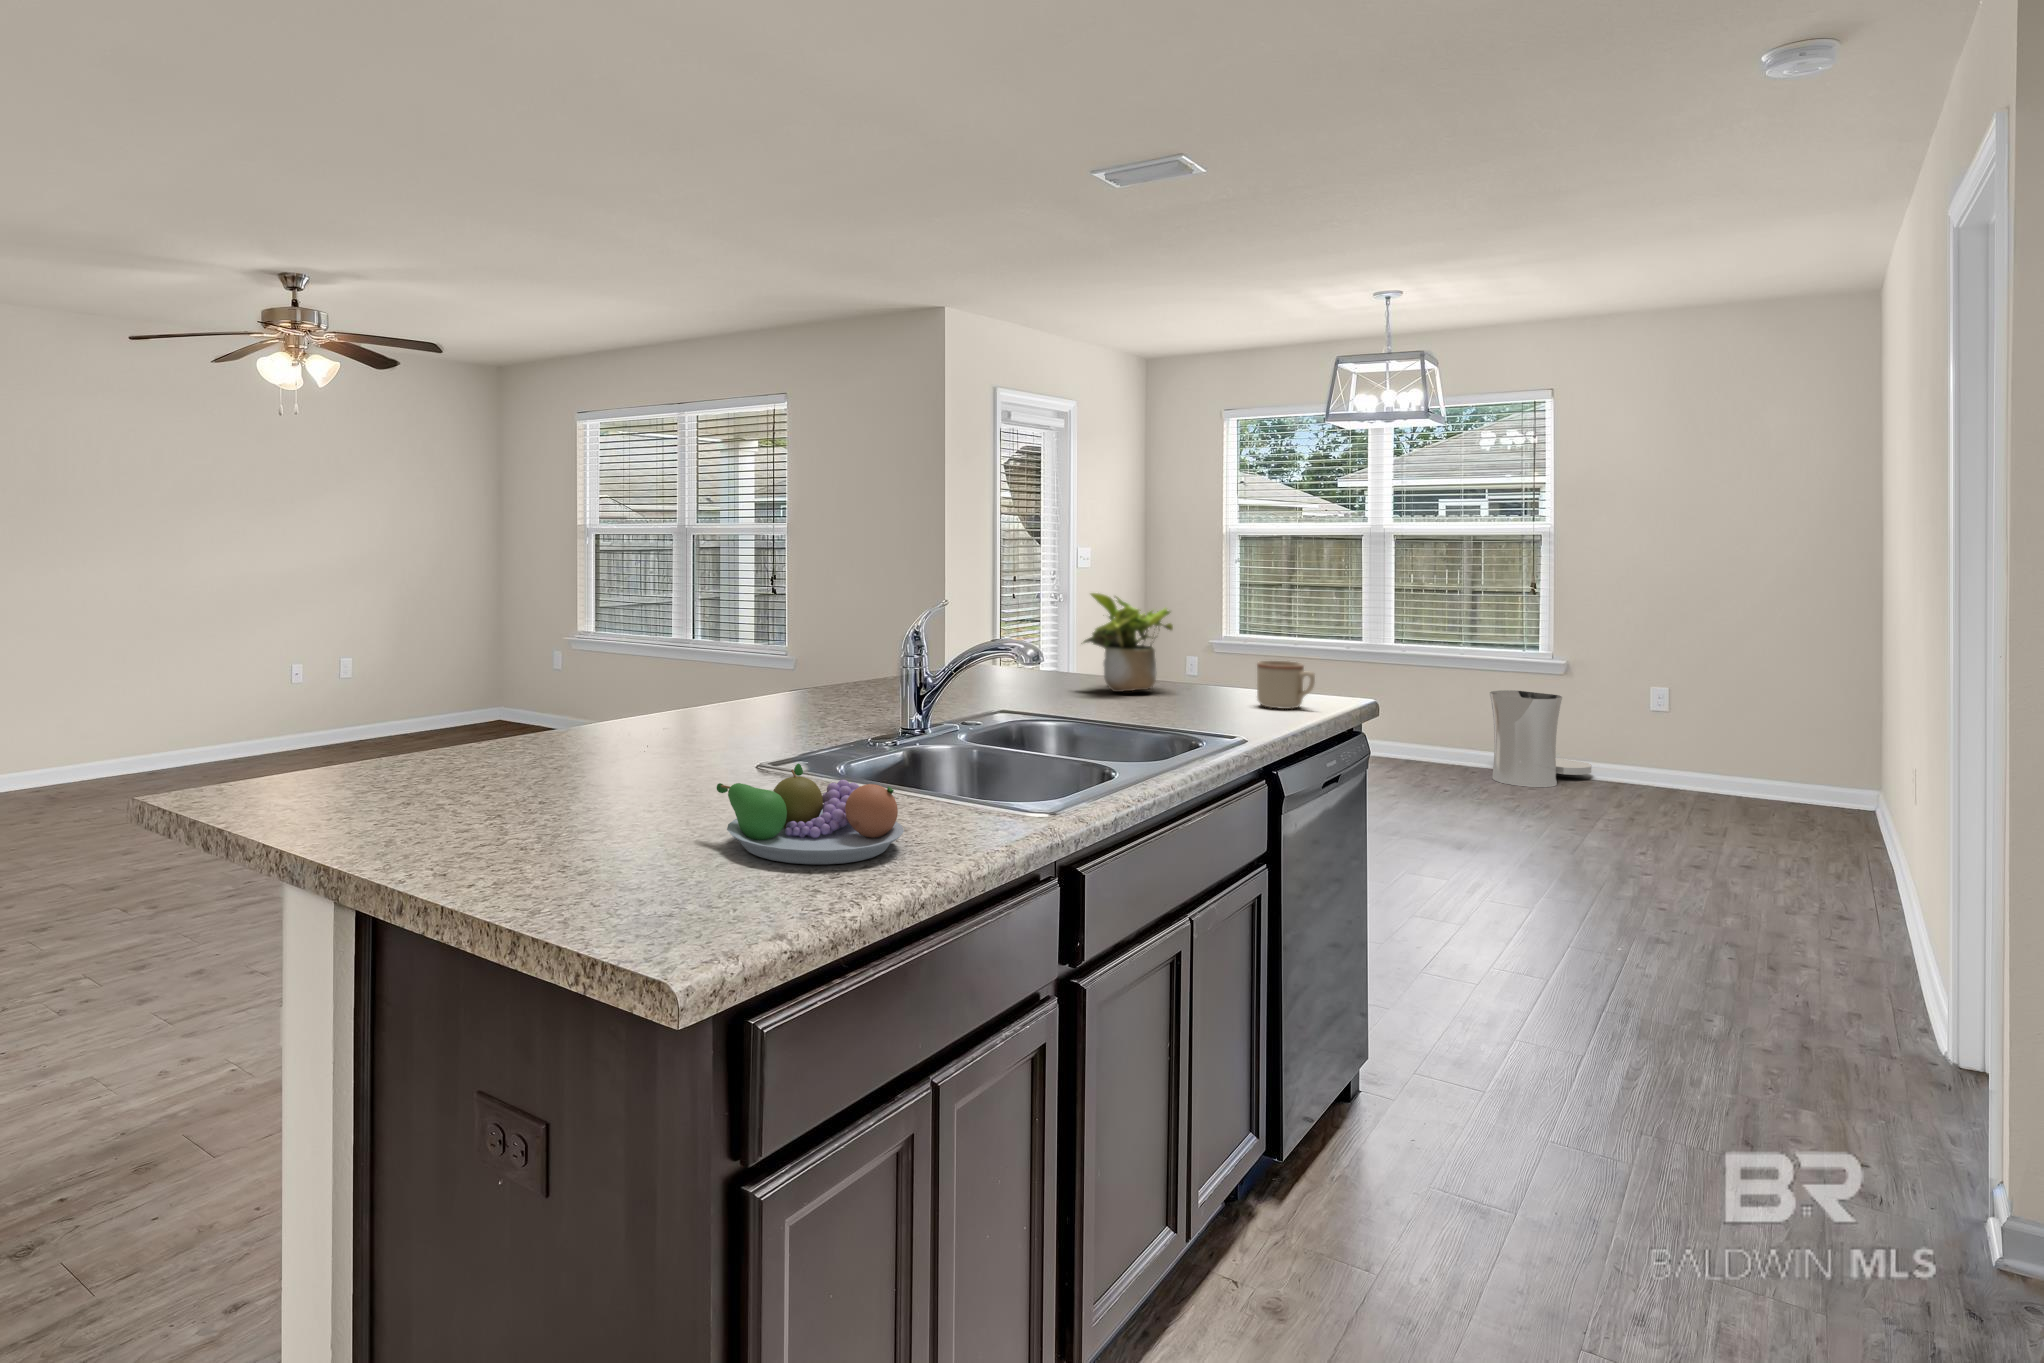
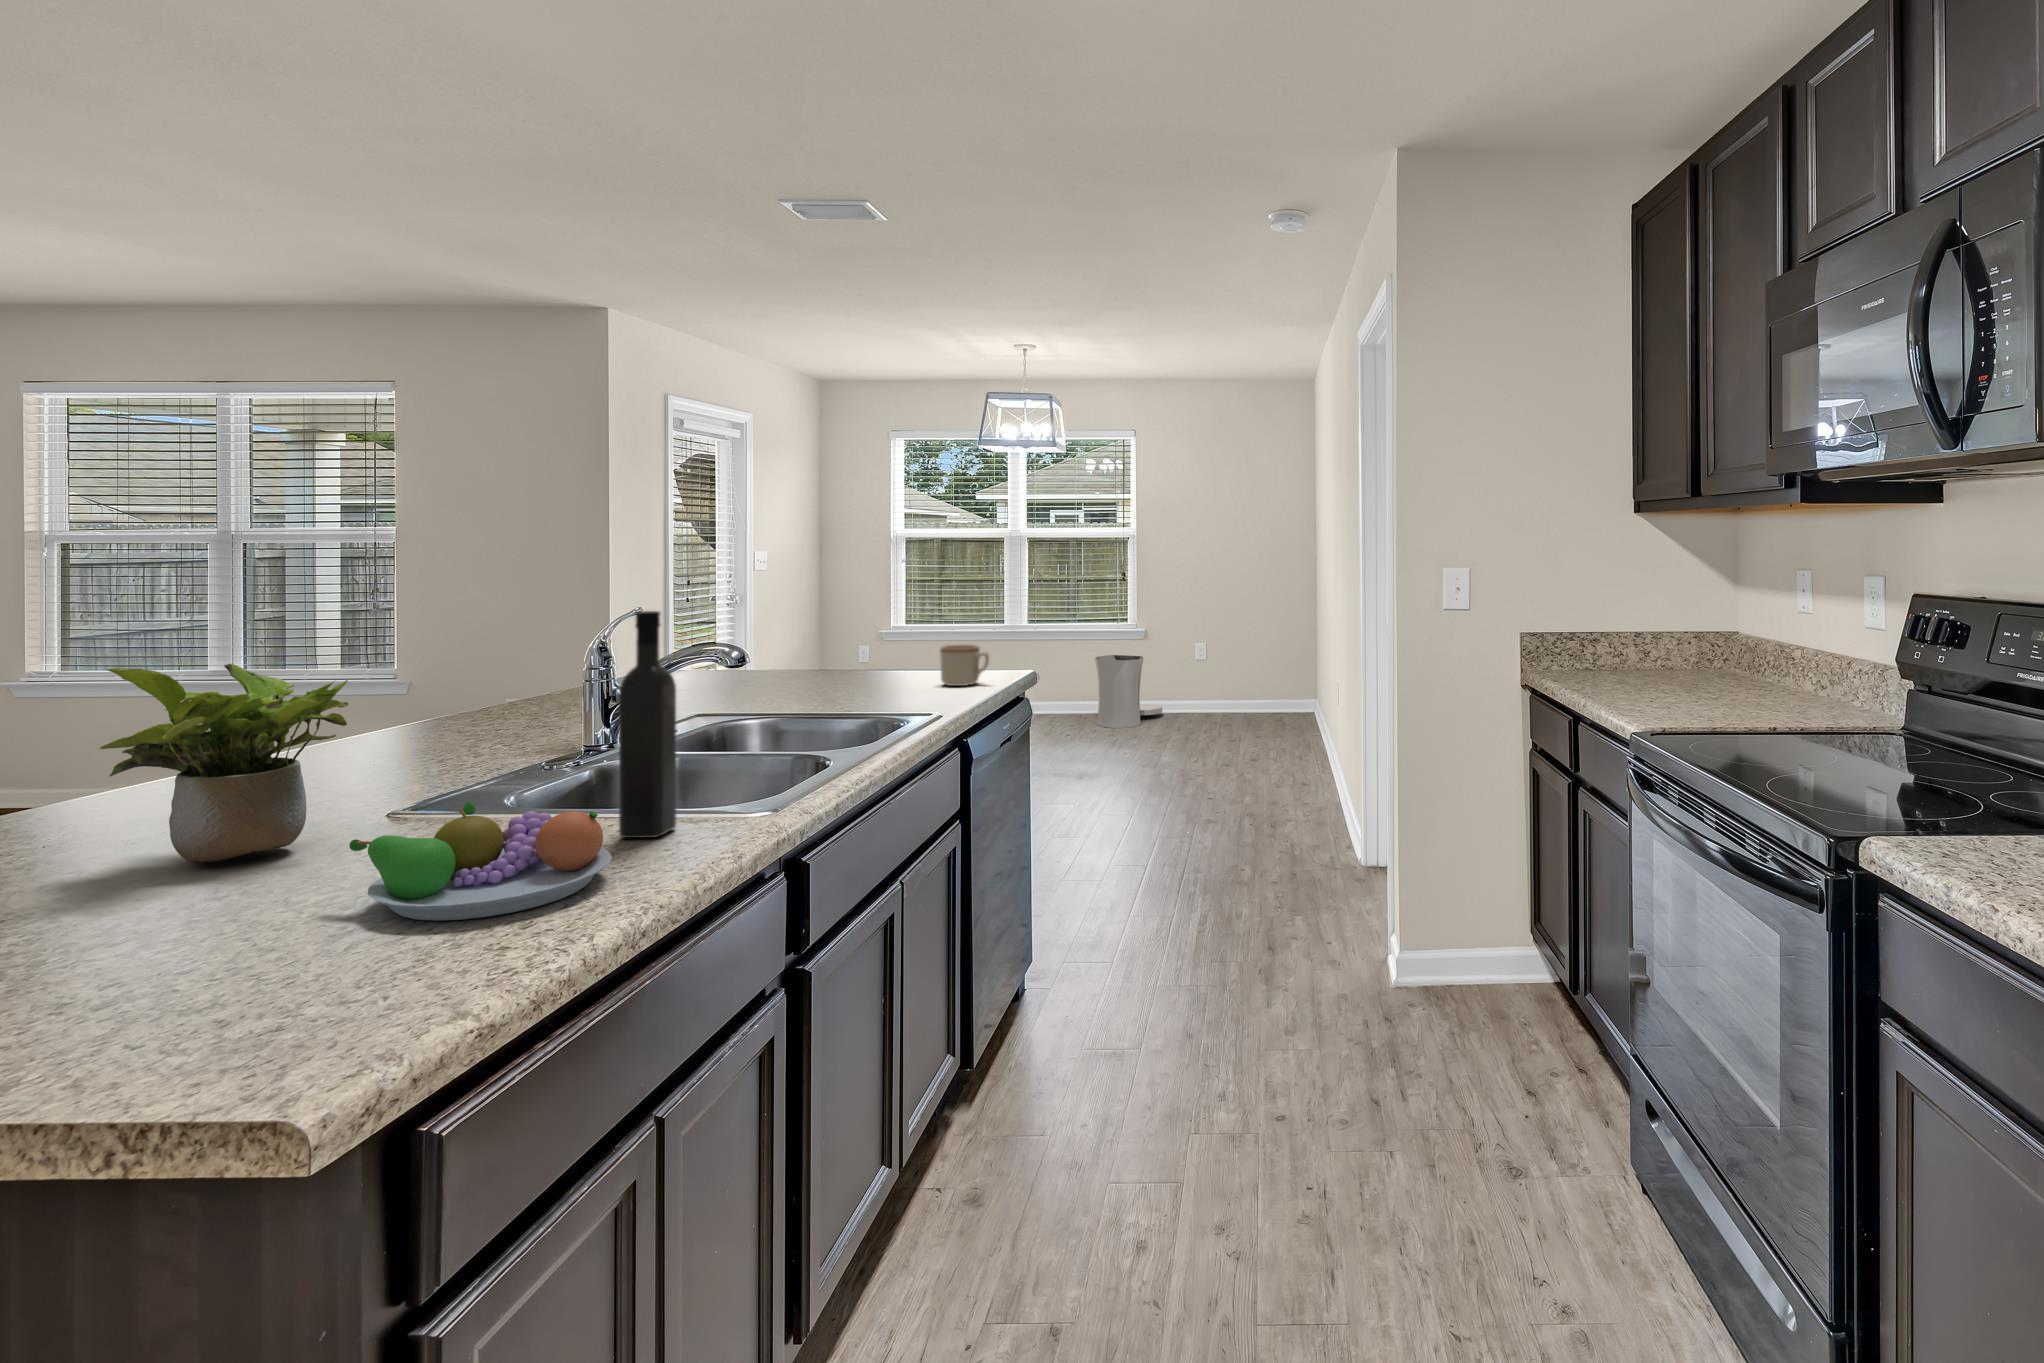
potted plant: present [1083,593,1173,692] -> present [100,664,348,863]
wine bottle: none [915,606,965,821] -> present [619,611,676,838]

